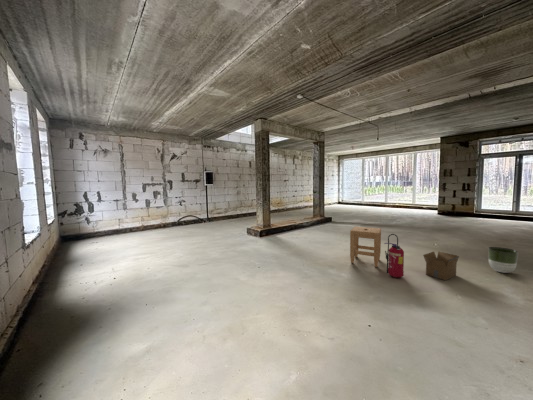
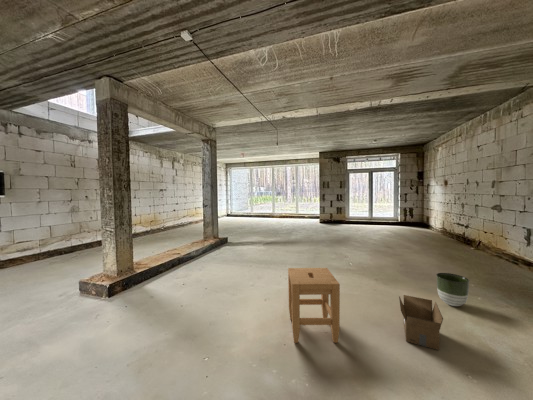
fire extinguisher: present [385,234,404,277] -> none [363,290,395,372]

